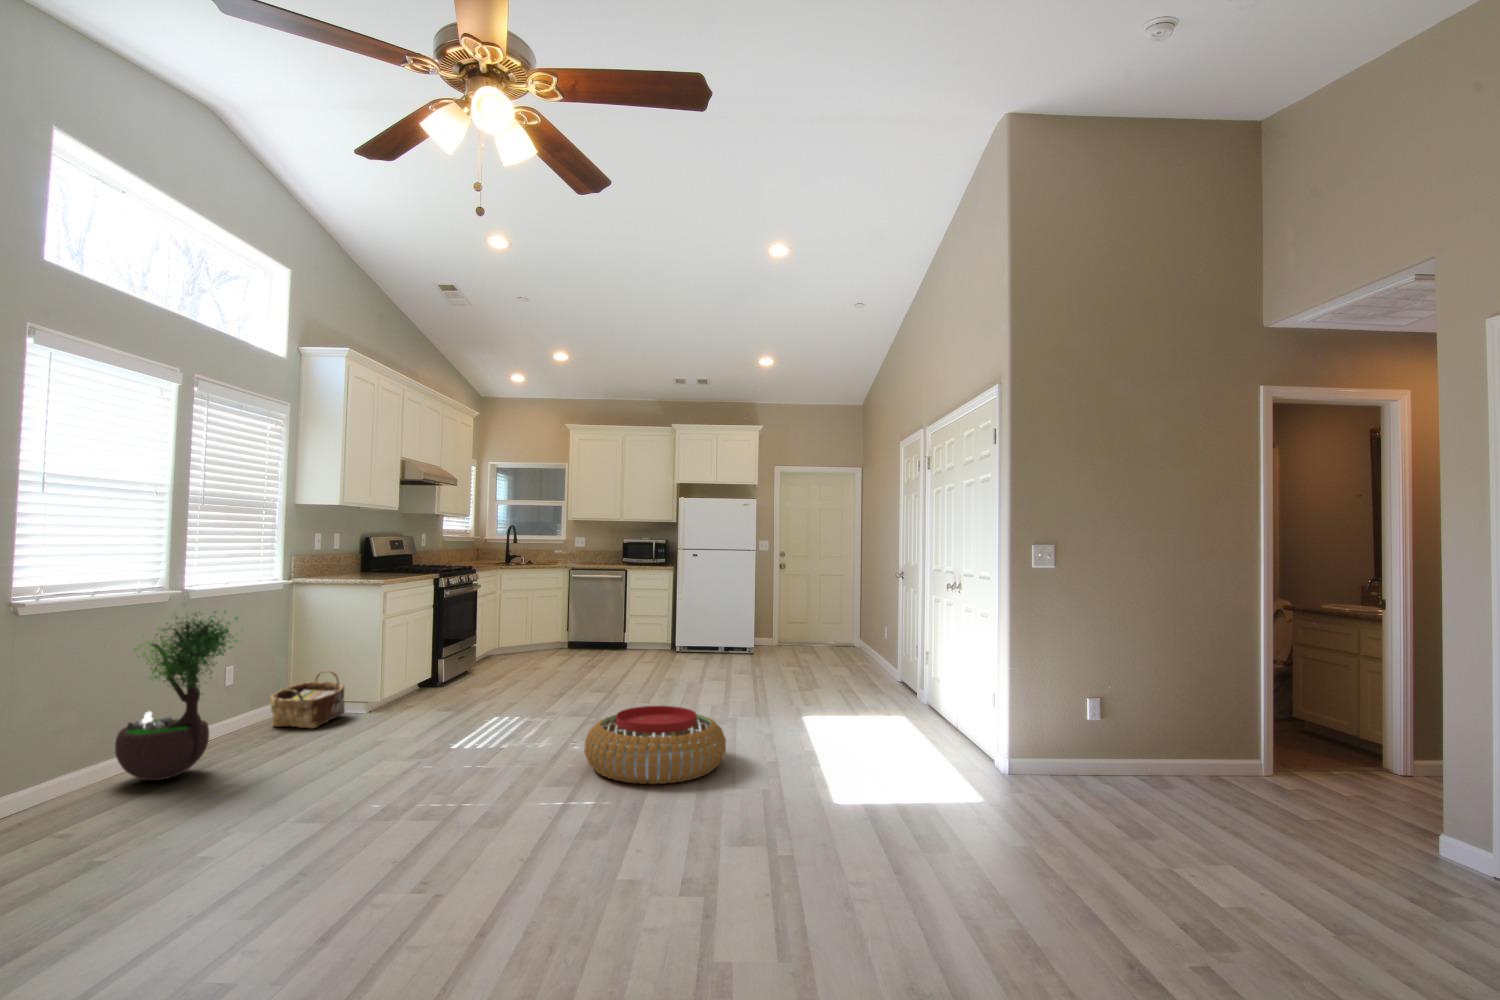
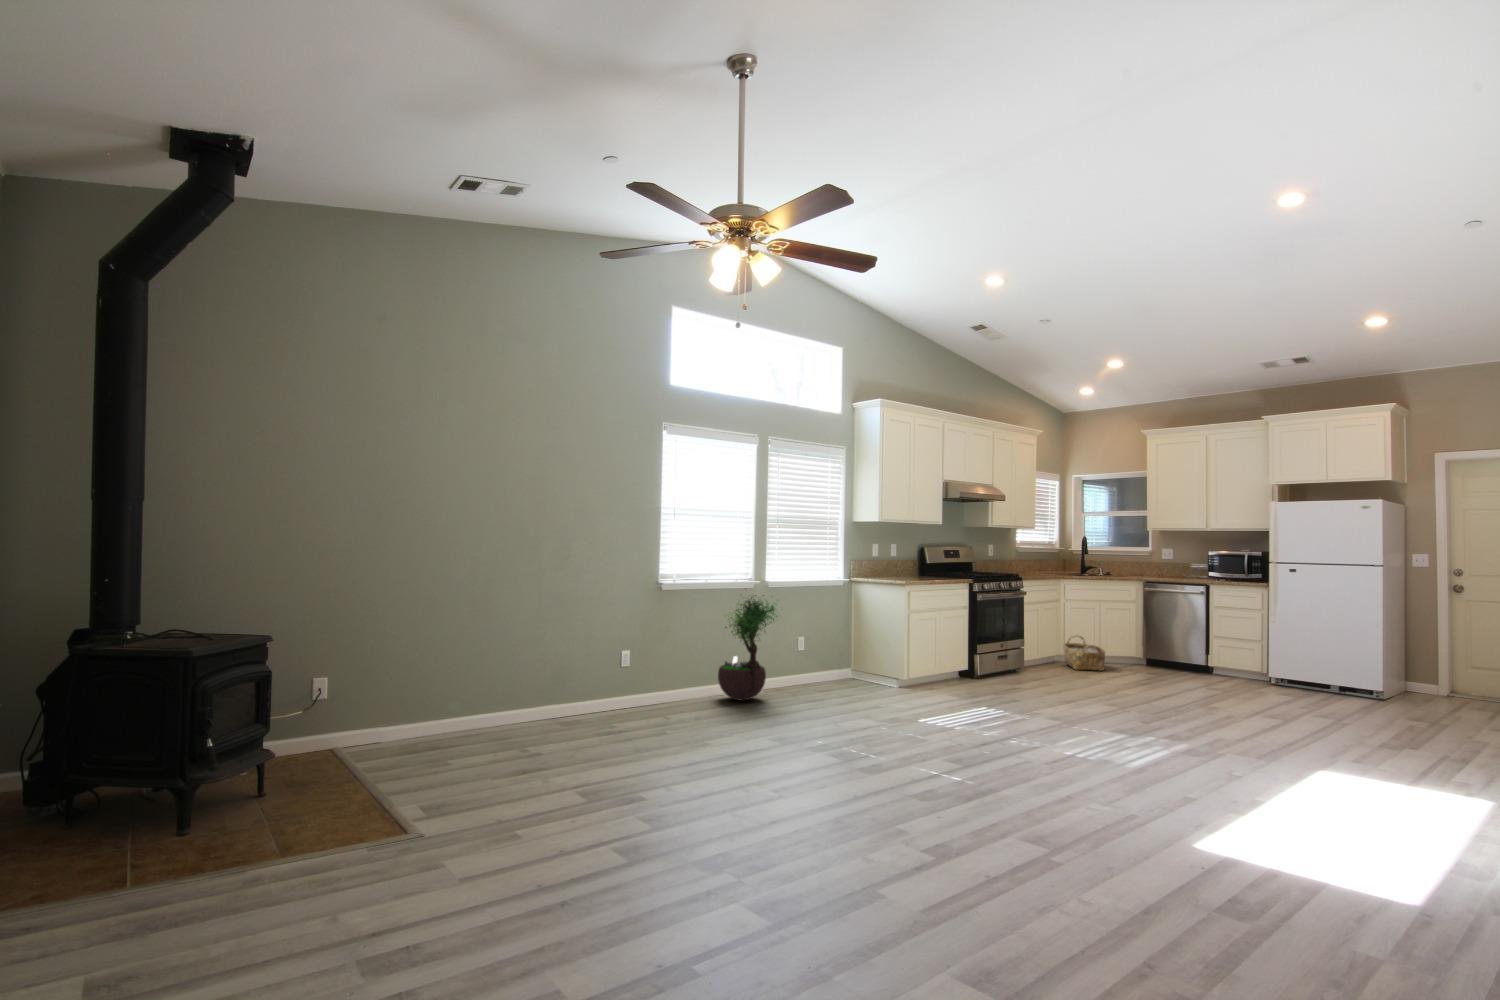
woven basket: present [270,670,345,728] -> present [1063,636,1105,671]
pouf: present [584,706,726,784] -> none [982,709,1127,785]

